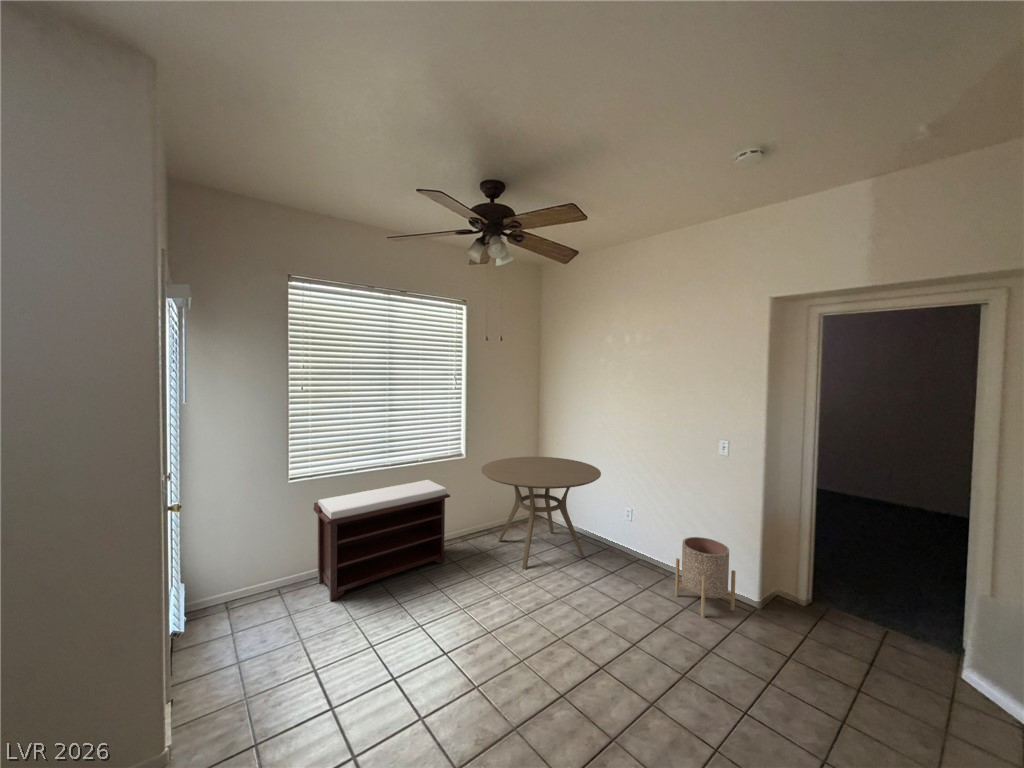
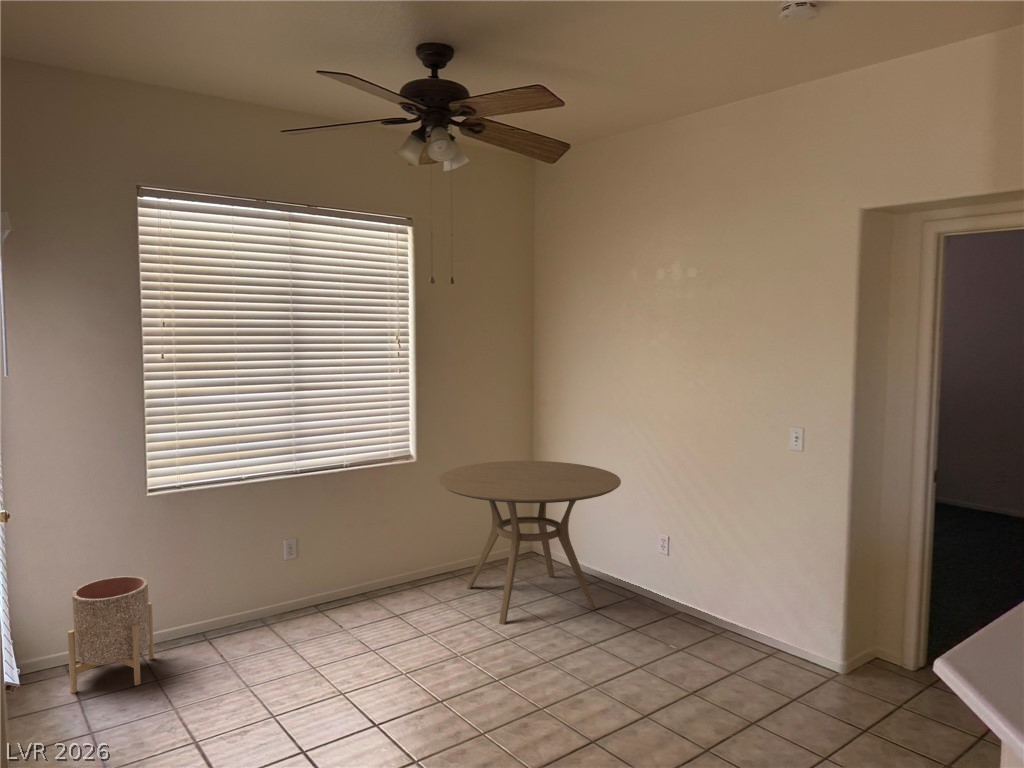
bench: present [313,480,450,601] -> none [186,494,390,665]
planter: present [675,537,736,617] -> present [68,576,154,693]

